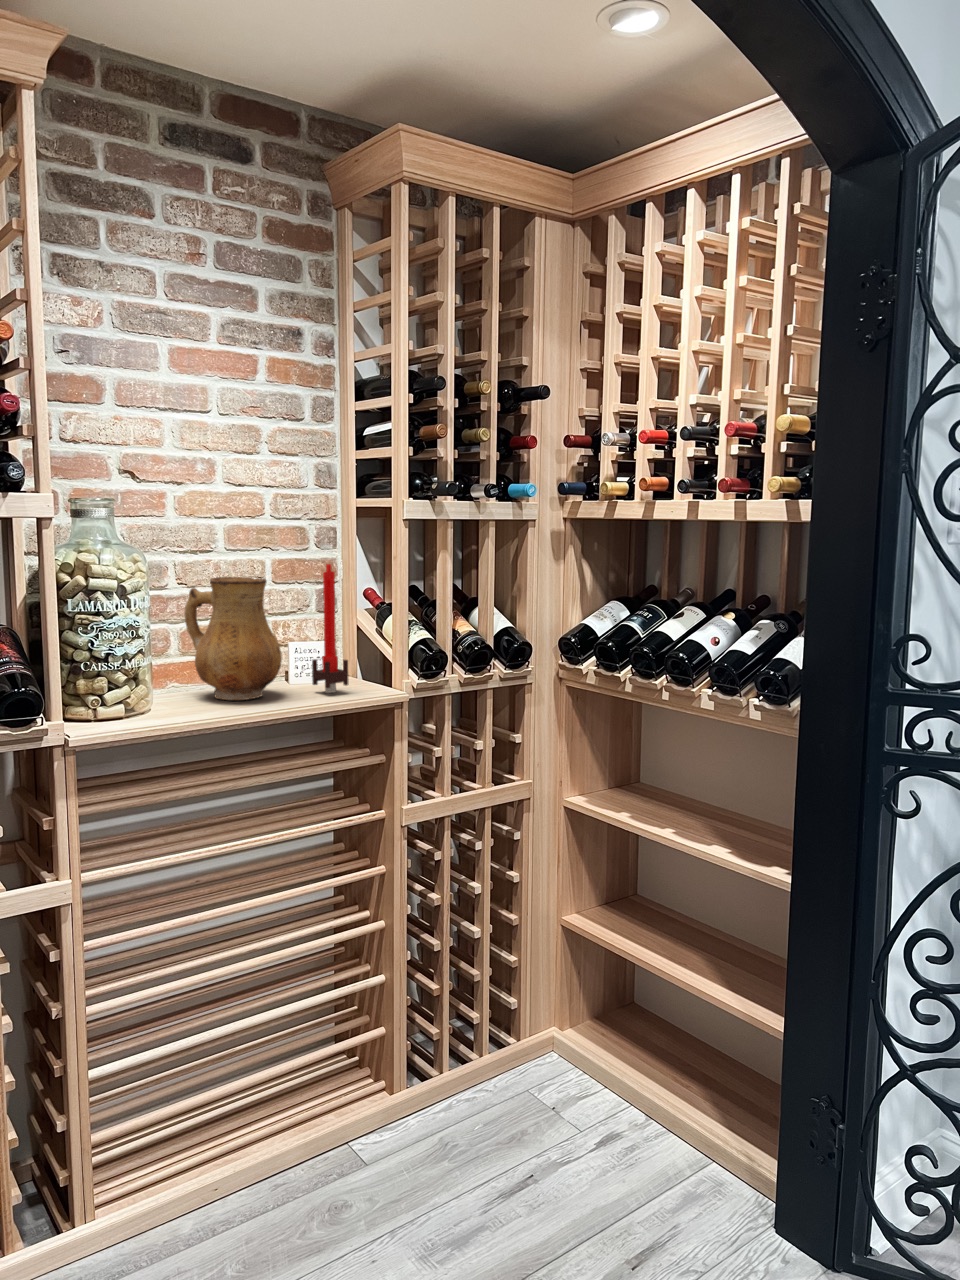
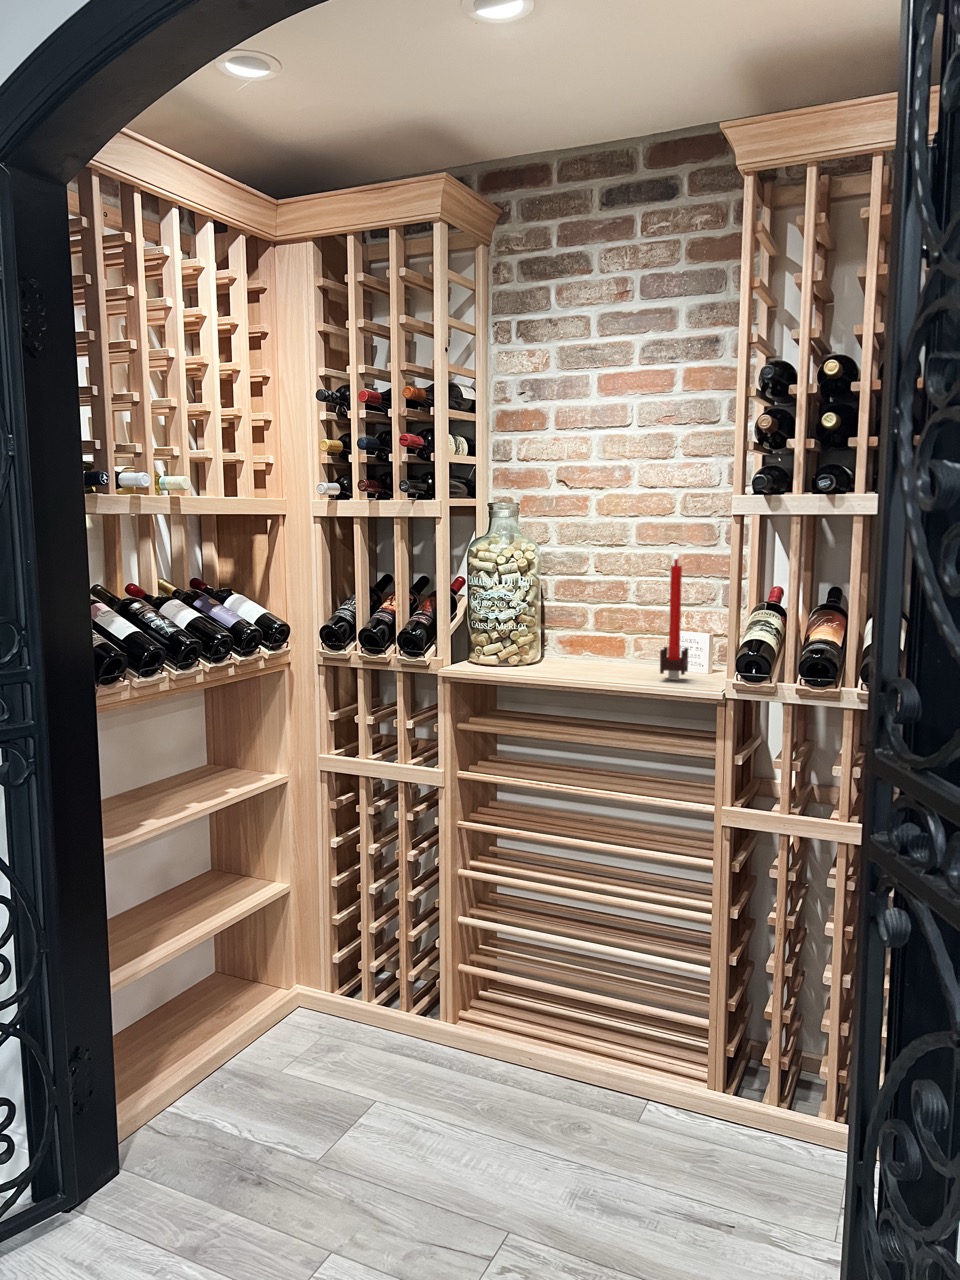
ceramic pitcher: present [185,577,282,700] -> none [569,567,642,672]

